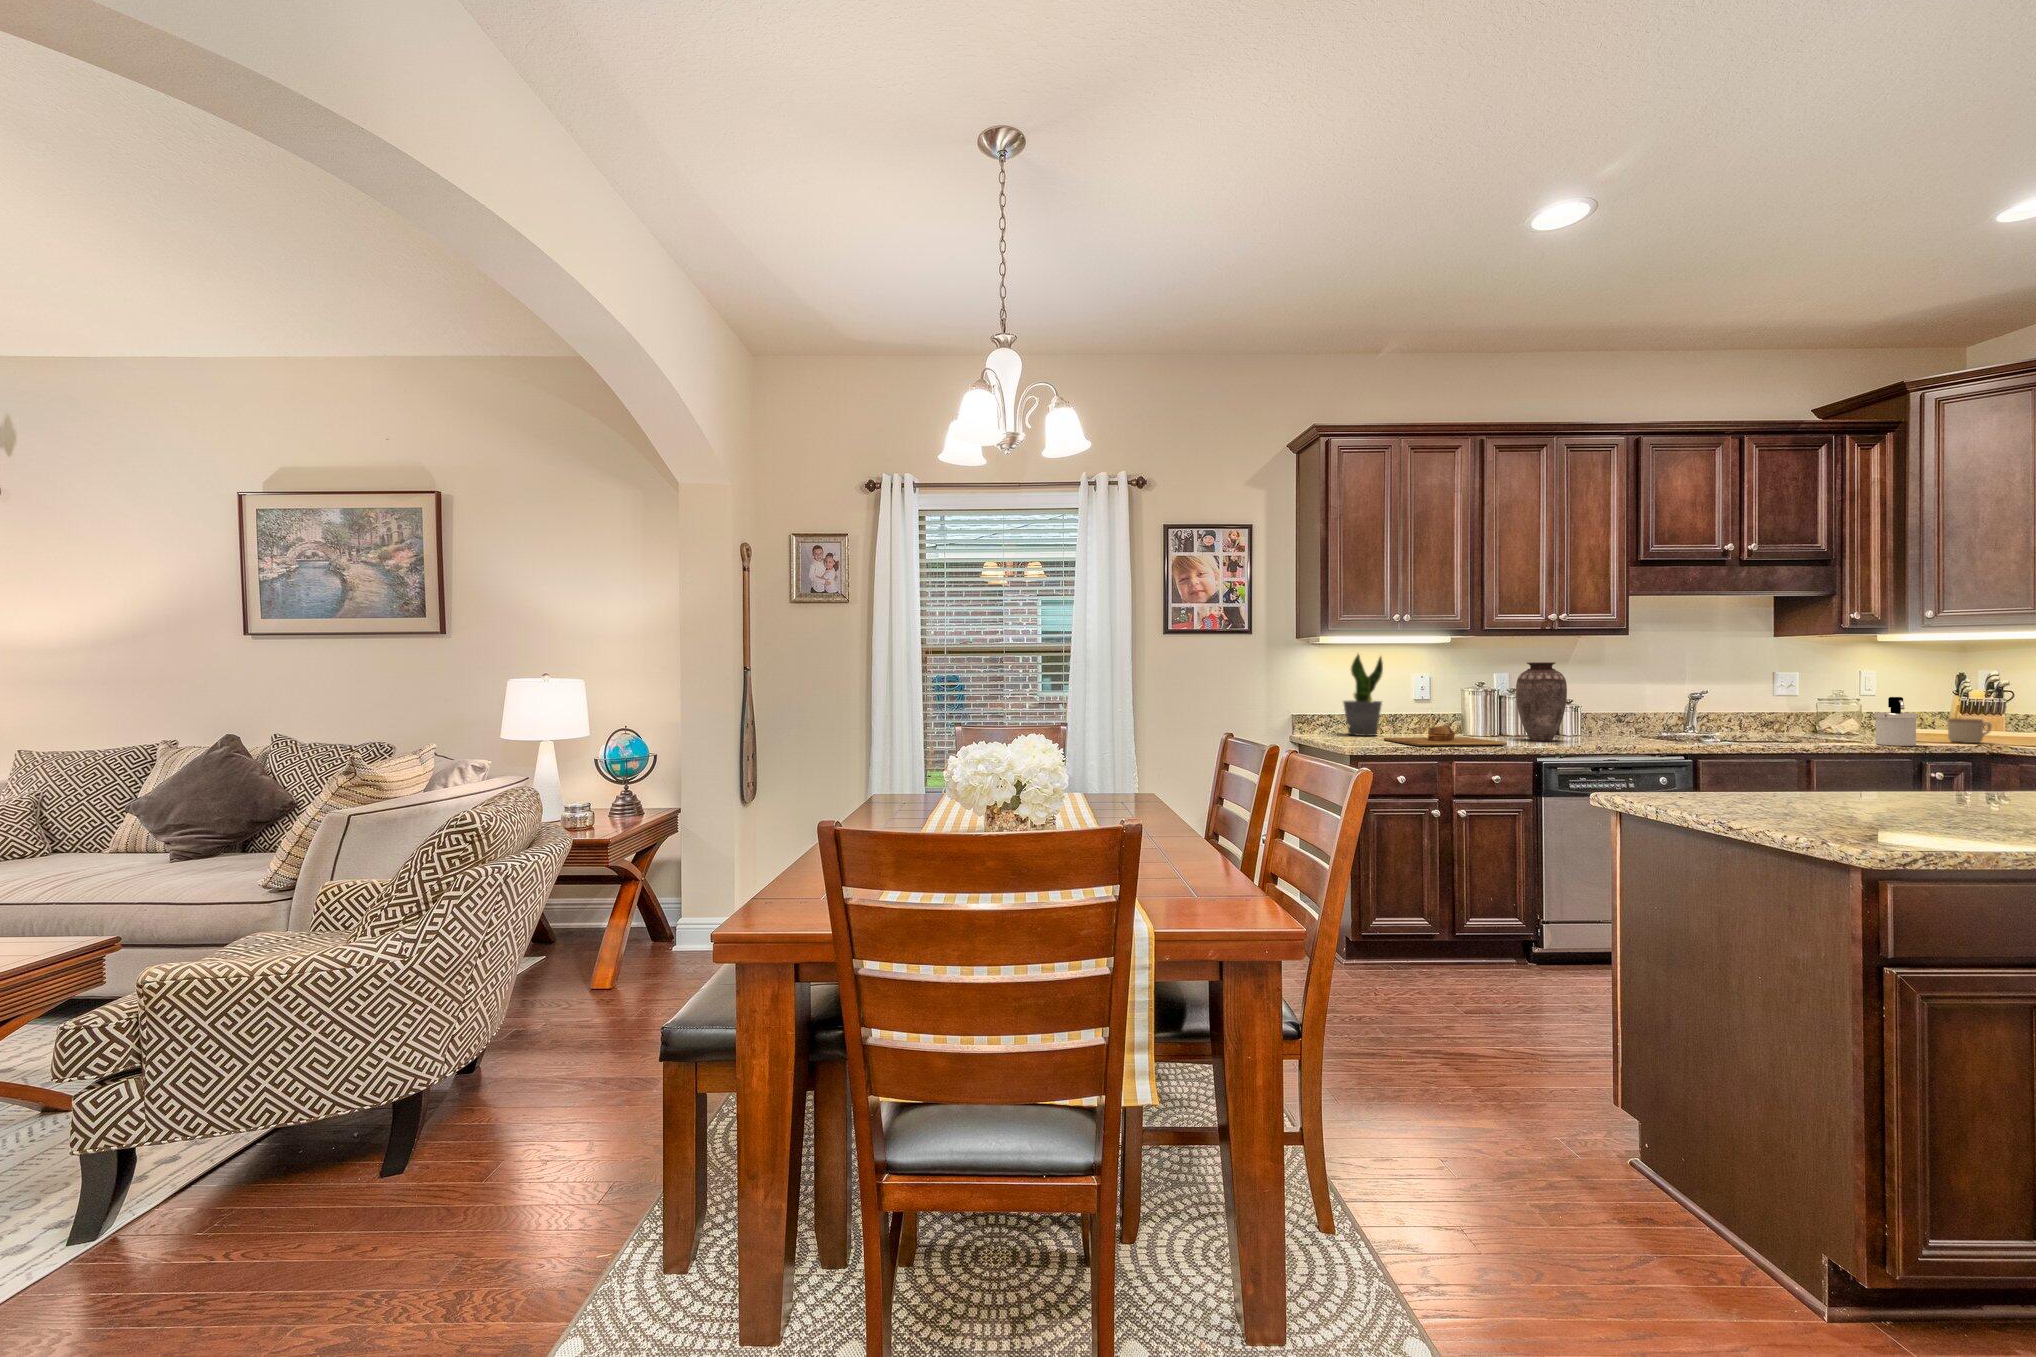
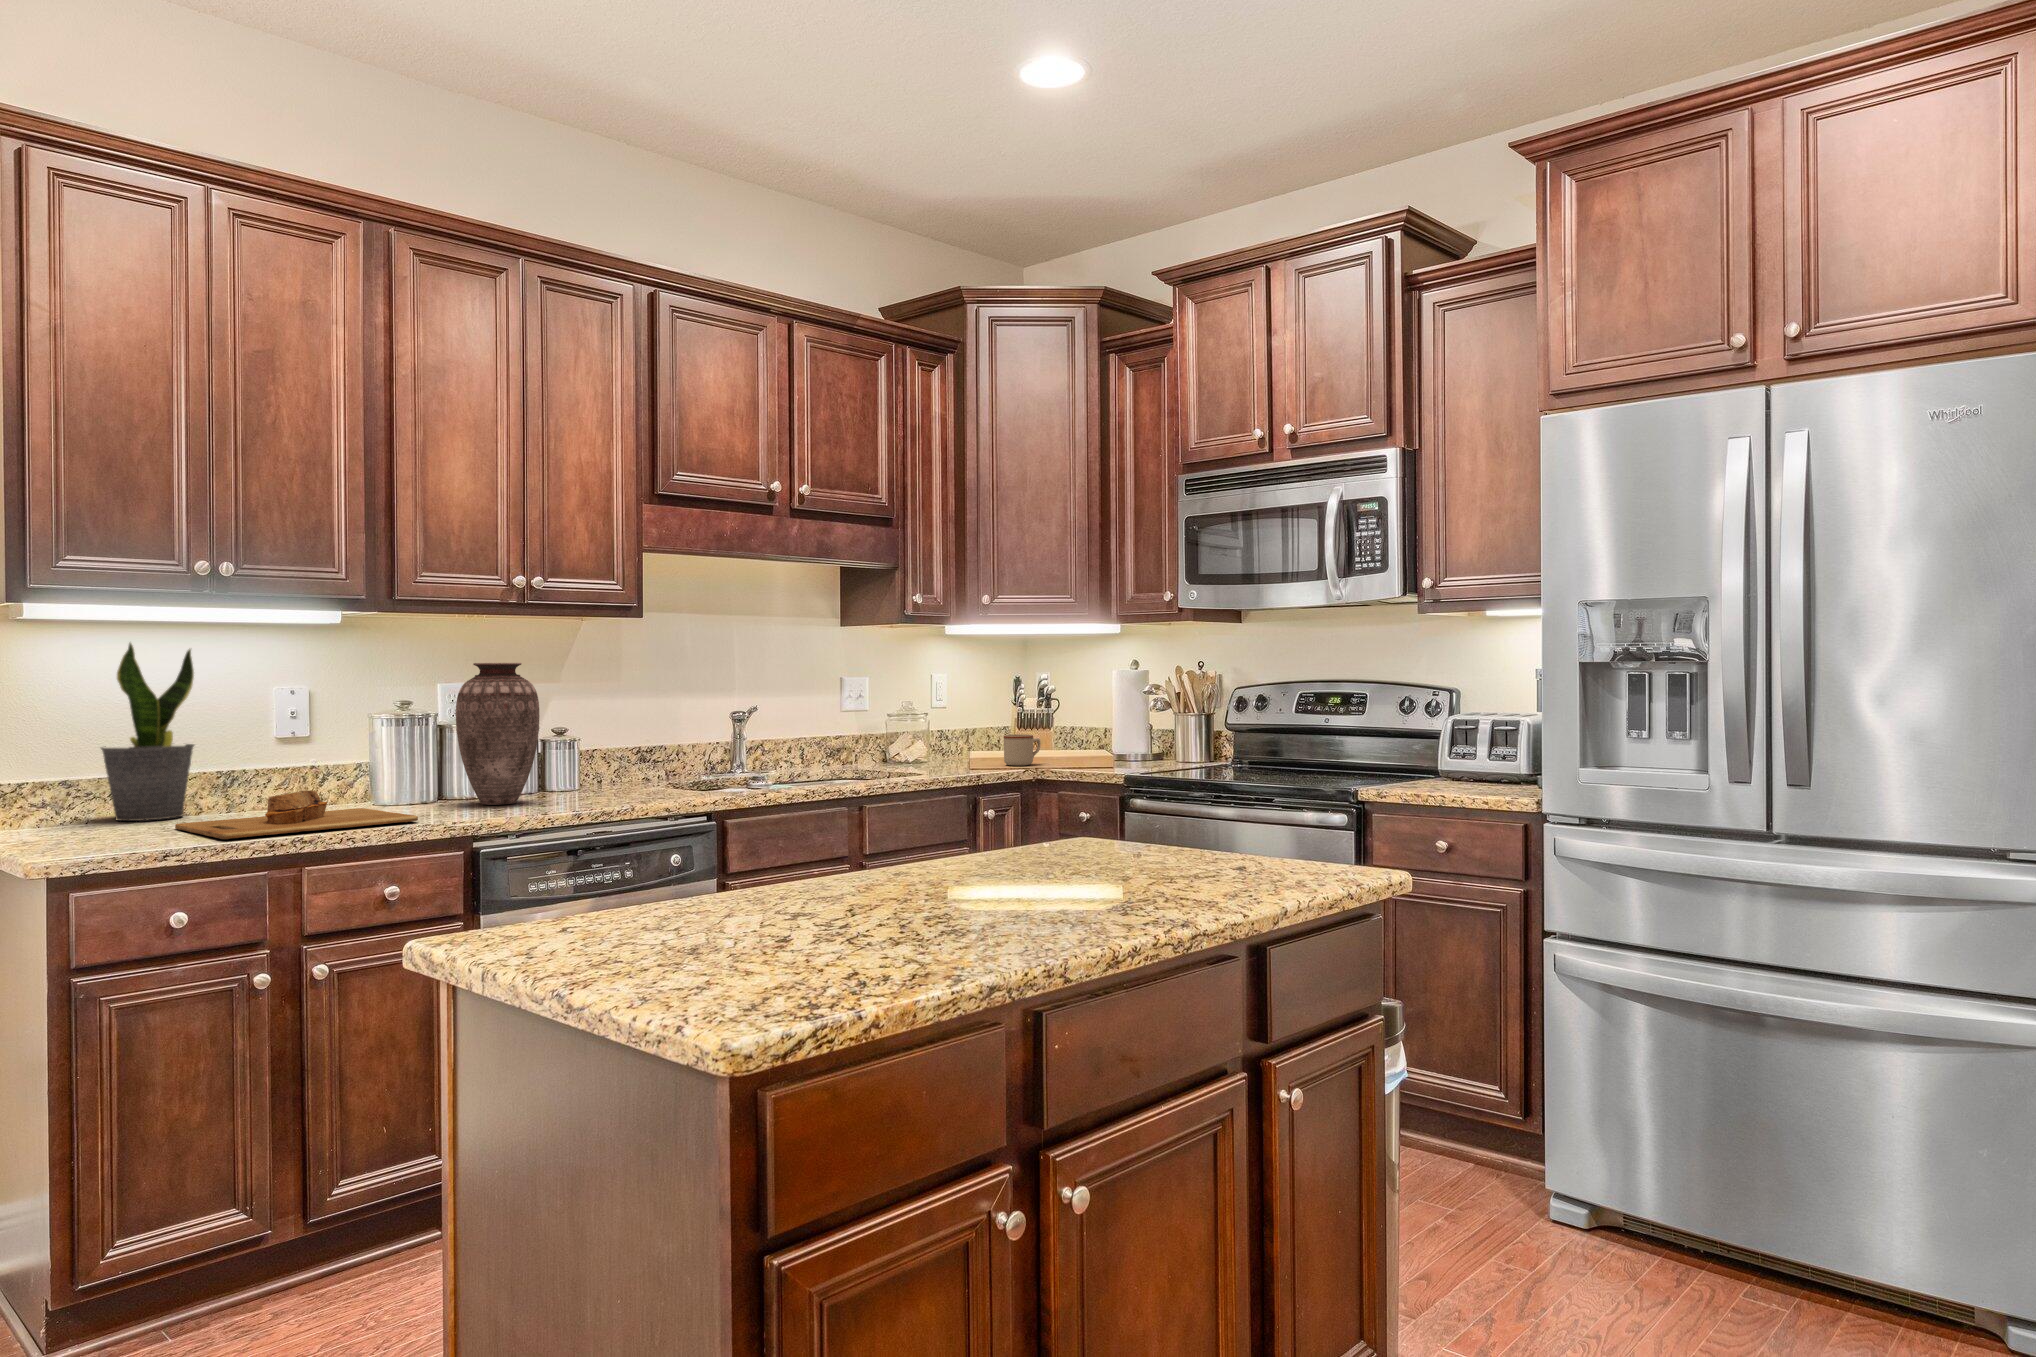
soap dispenser: present [1874,697,1918,746] -> none [932,710,971,776]

